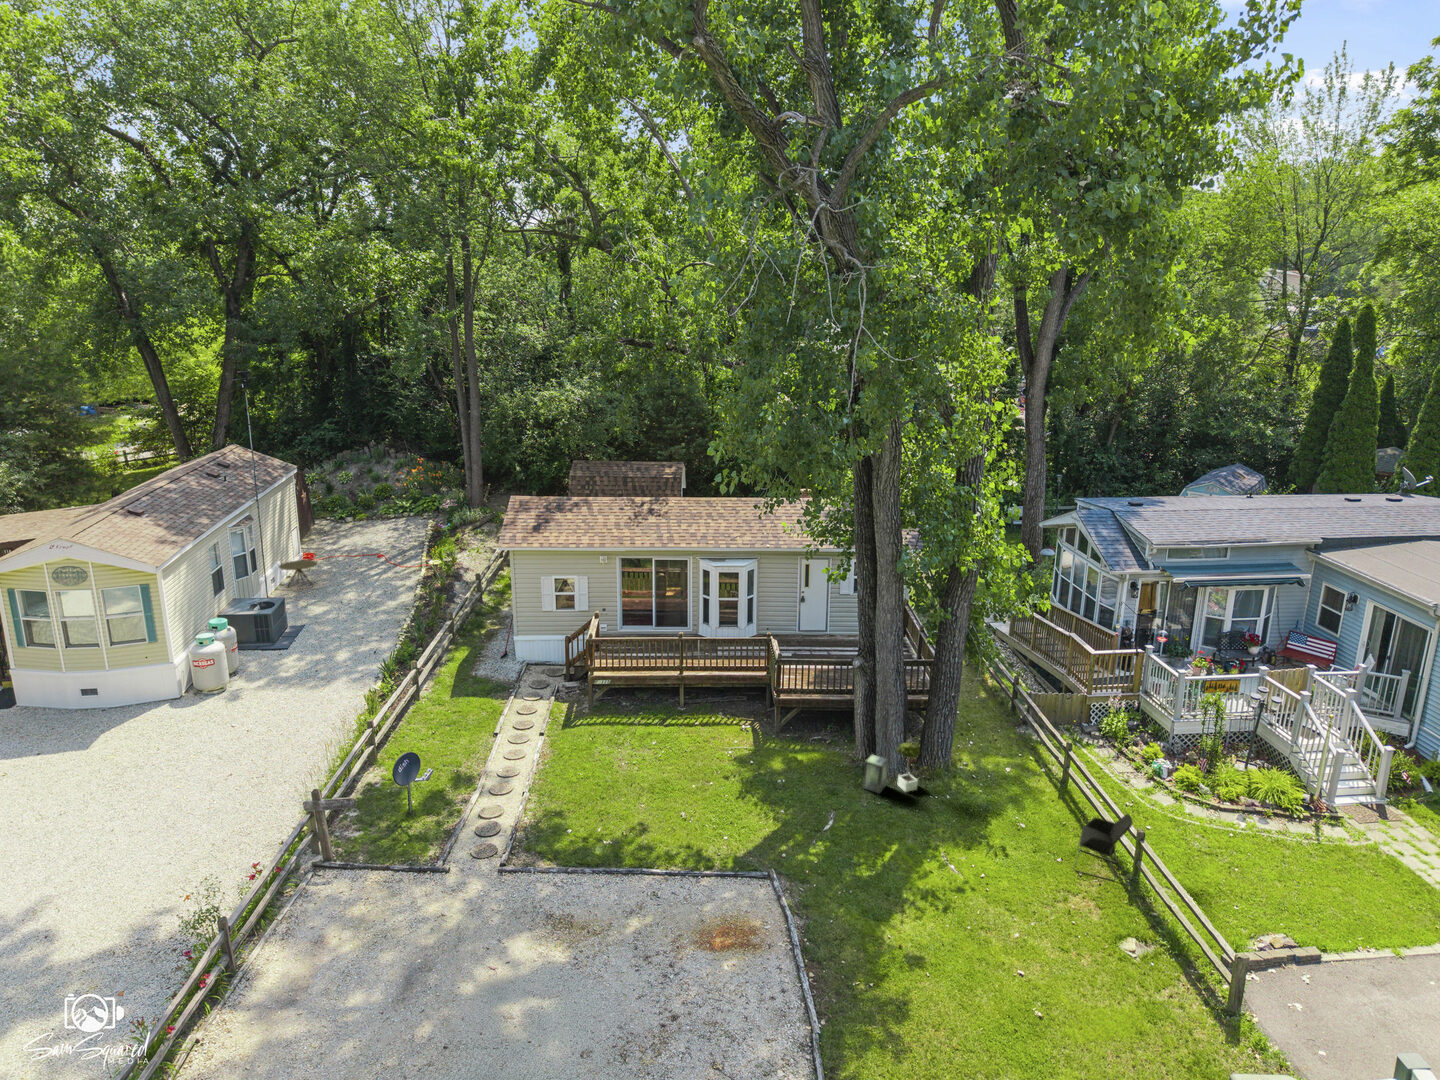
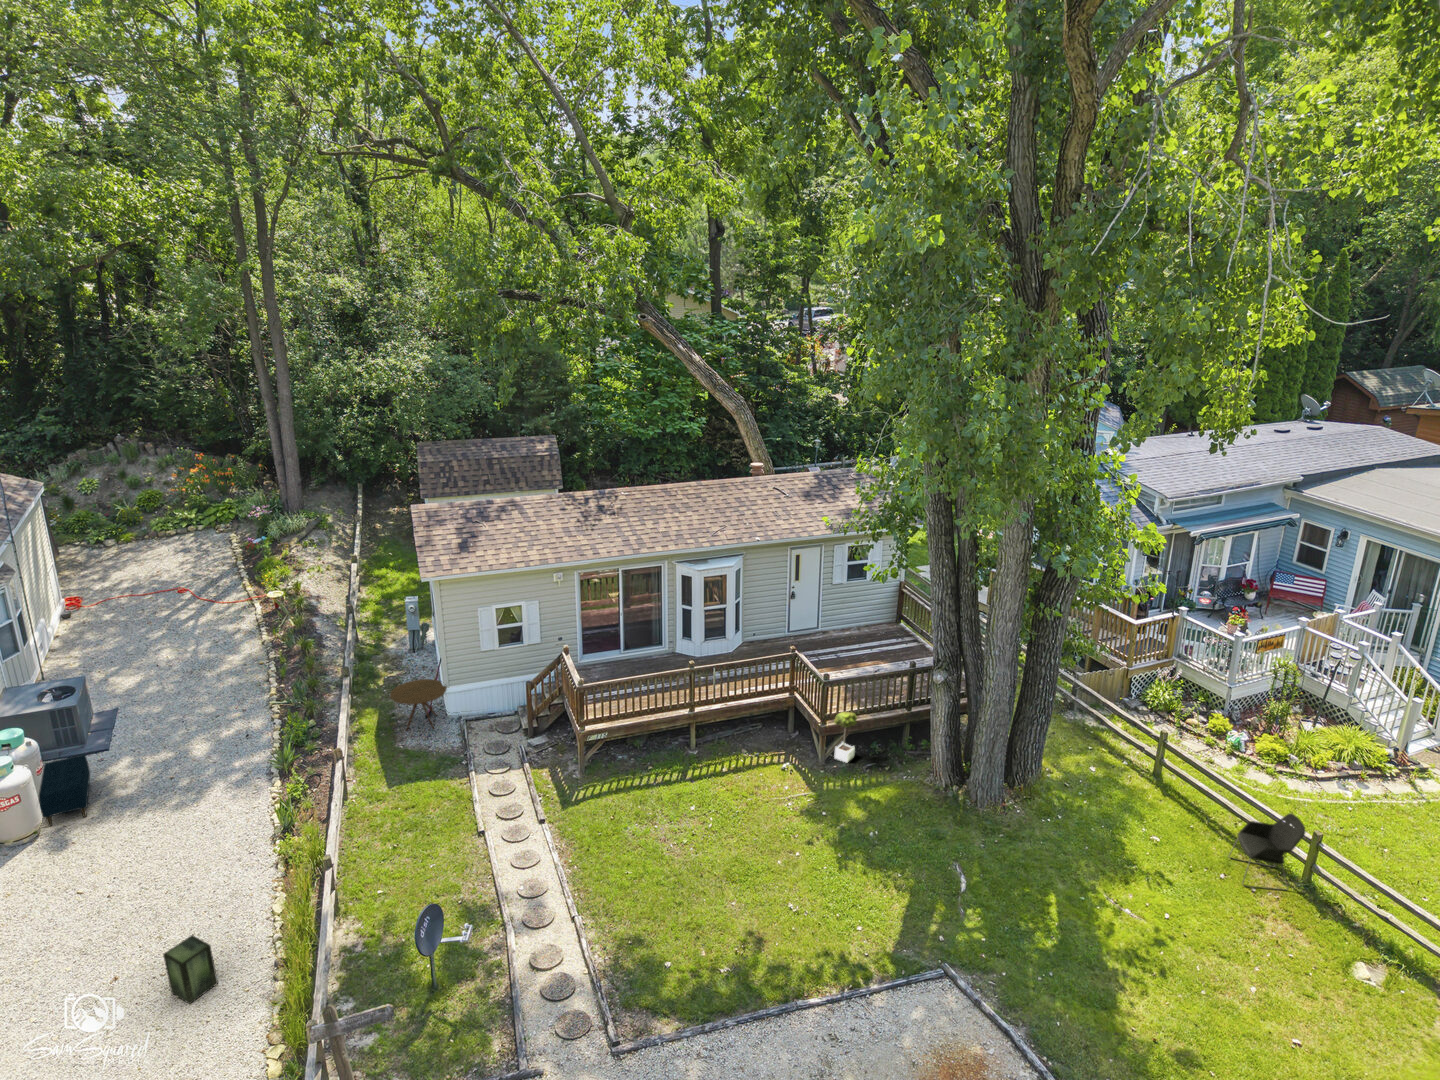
round table: present [279,560,317,585] -> present [390,679,447,730]
bench: none [234,643,273,684] -> present [39,755,90,826]
potted tree: present [898,743,920,792] -> present [834,712,857,763]
storage box: present [863,754,889,794] -> present [163,935,218,1004]

